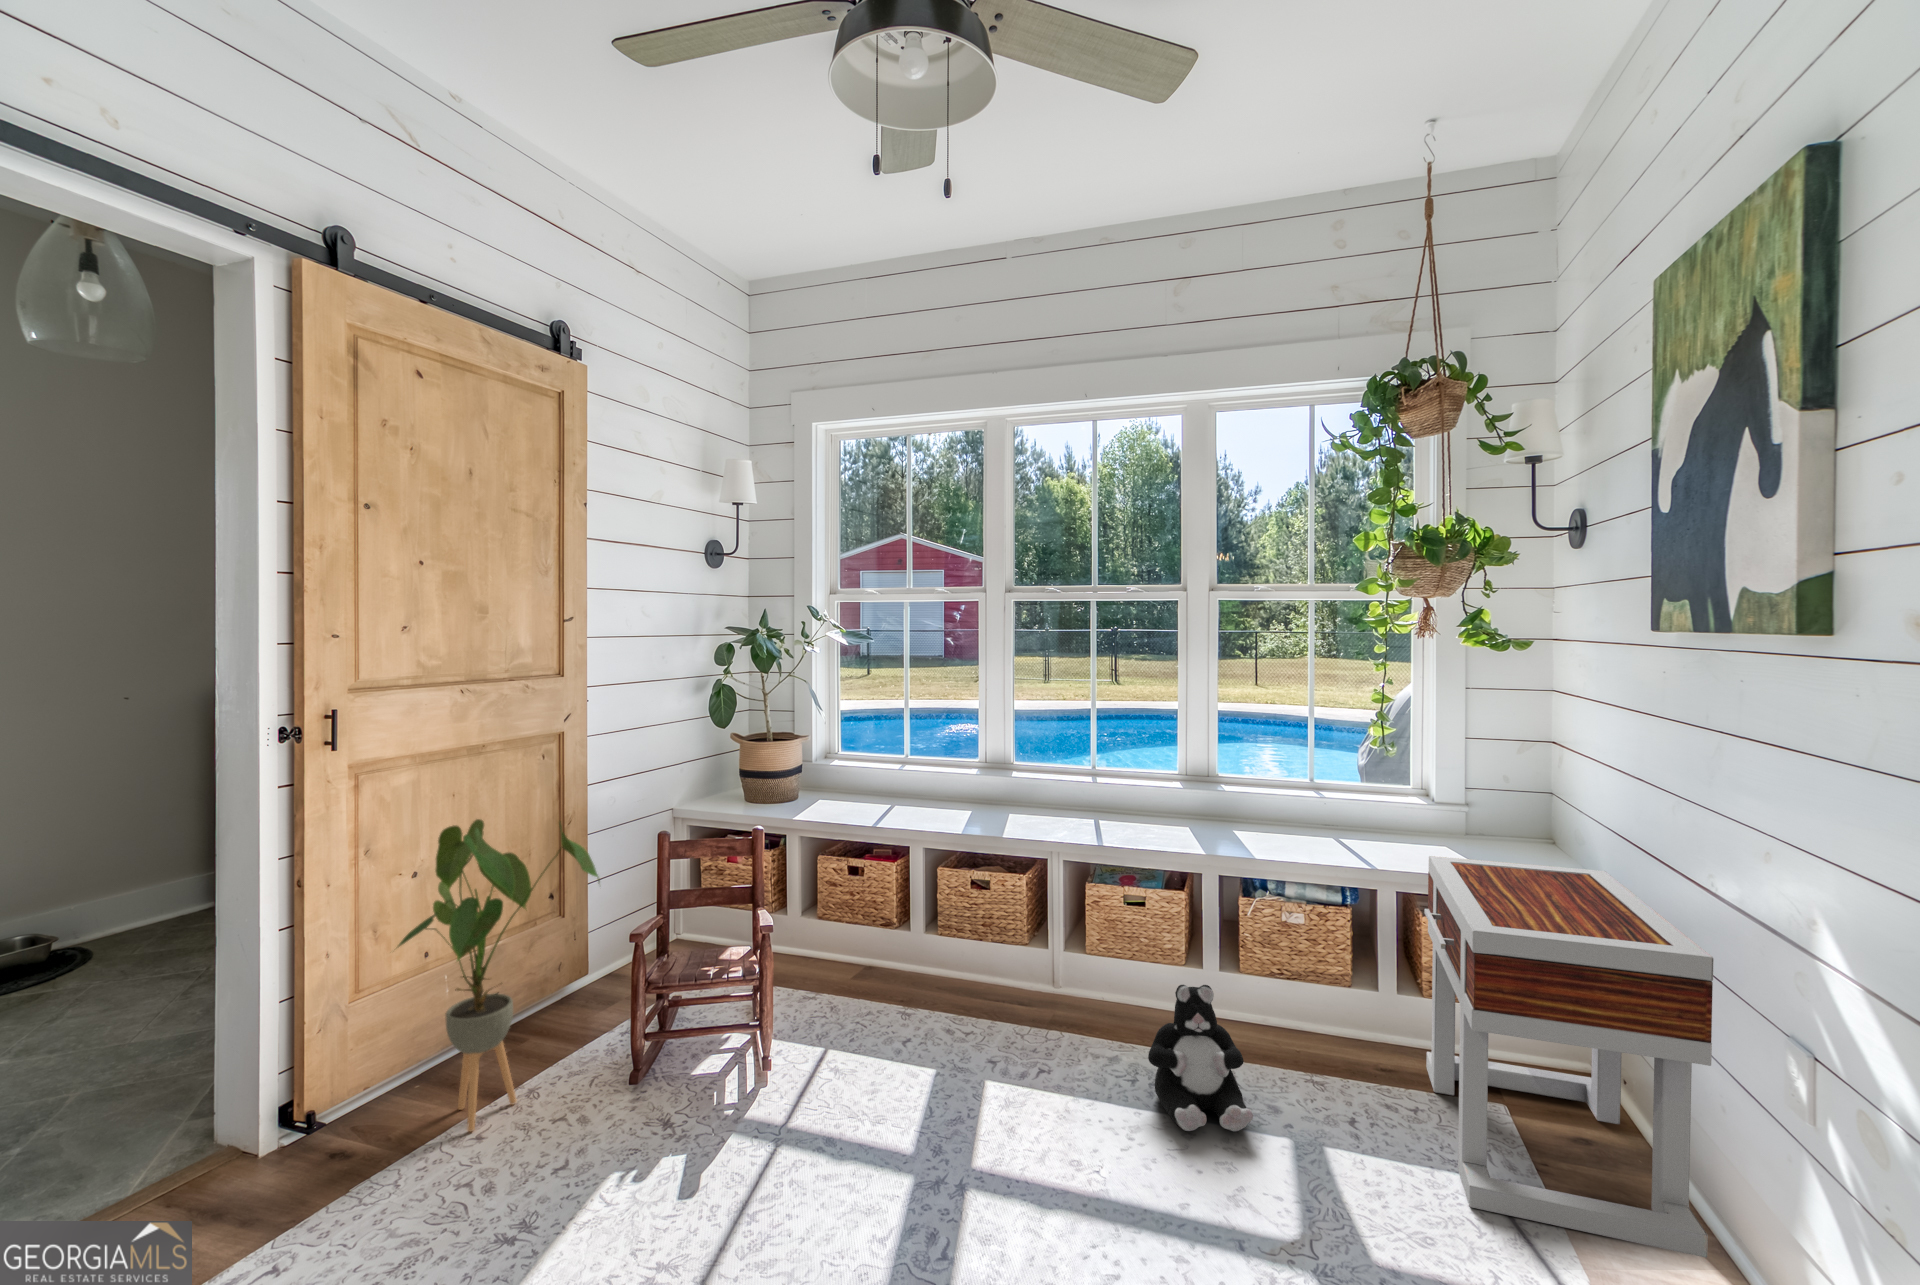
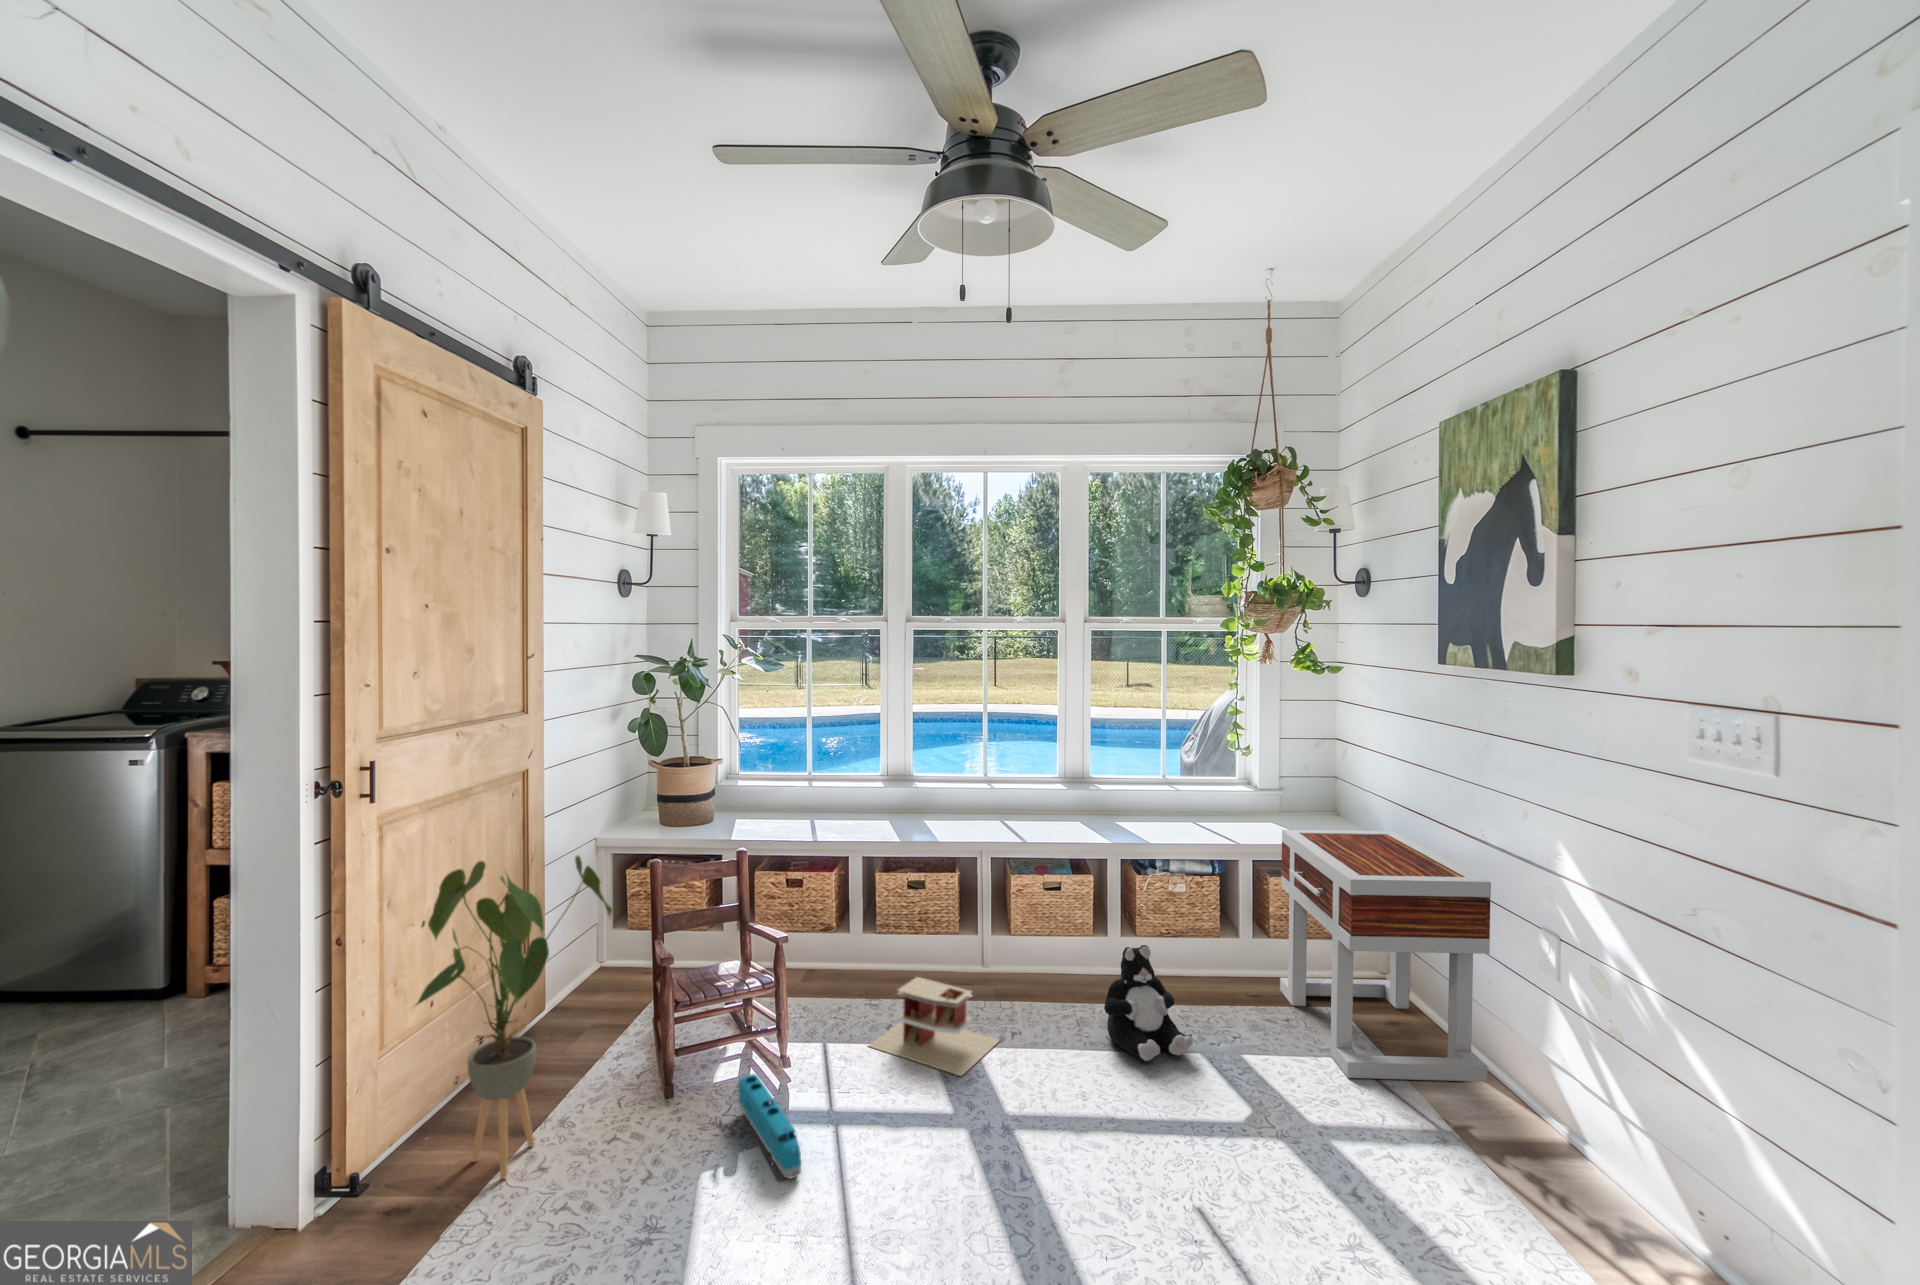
toy house: none [878,988,1027,1109] -> present [869,977,999,1076]
toy train: none [702,1068,732,1190] -> present [738,1074,801,1179]

